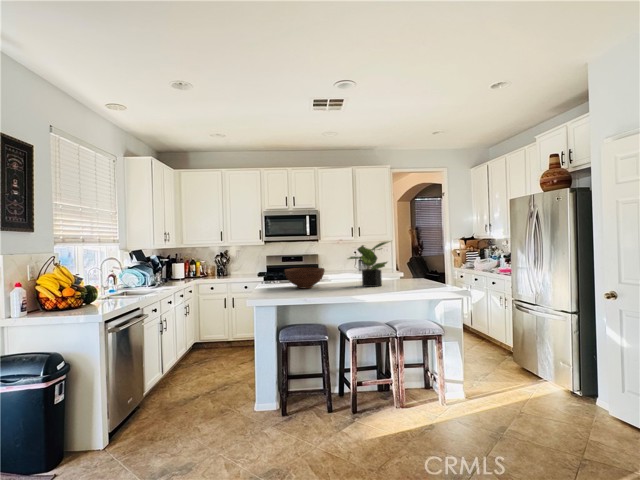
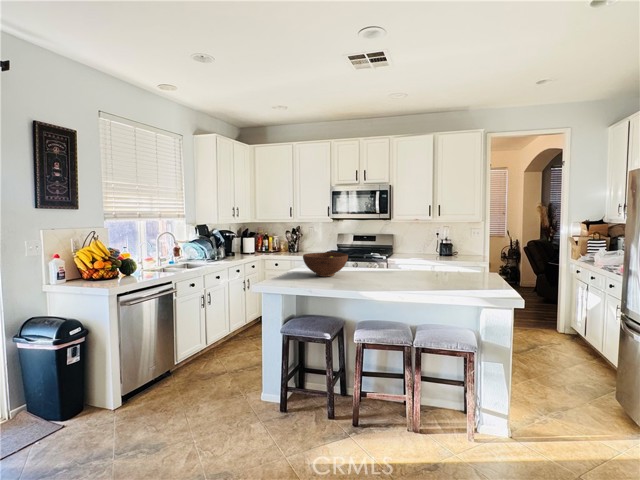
potted plant: present [349,242,388,287] -> none [371,226,429,282]

